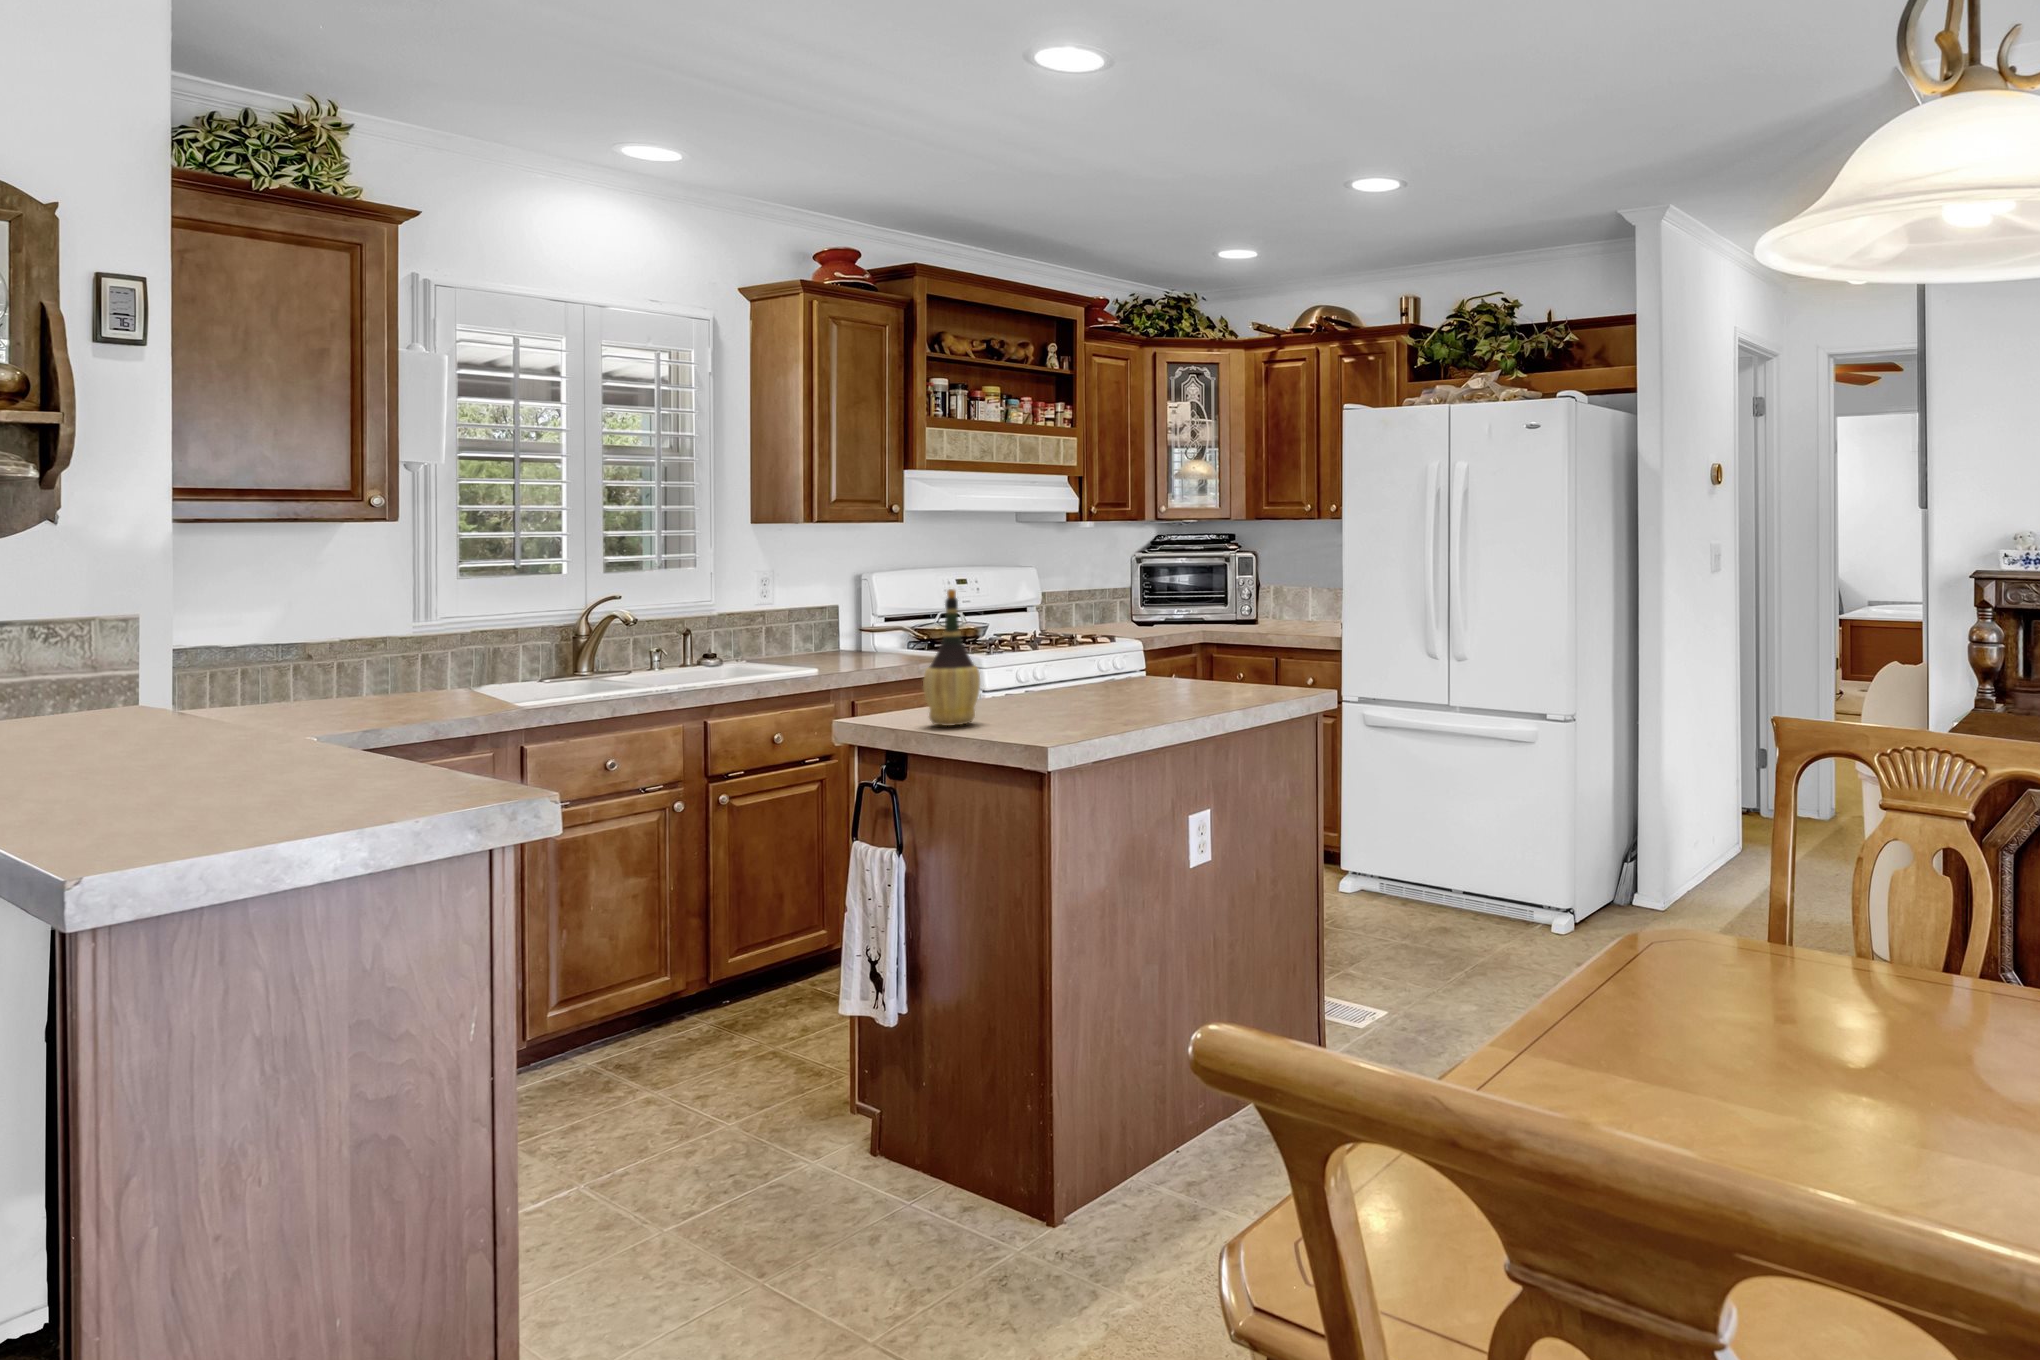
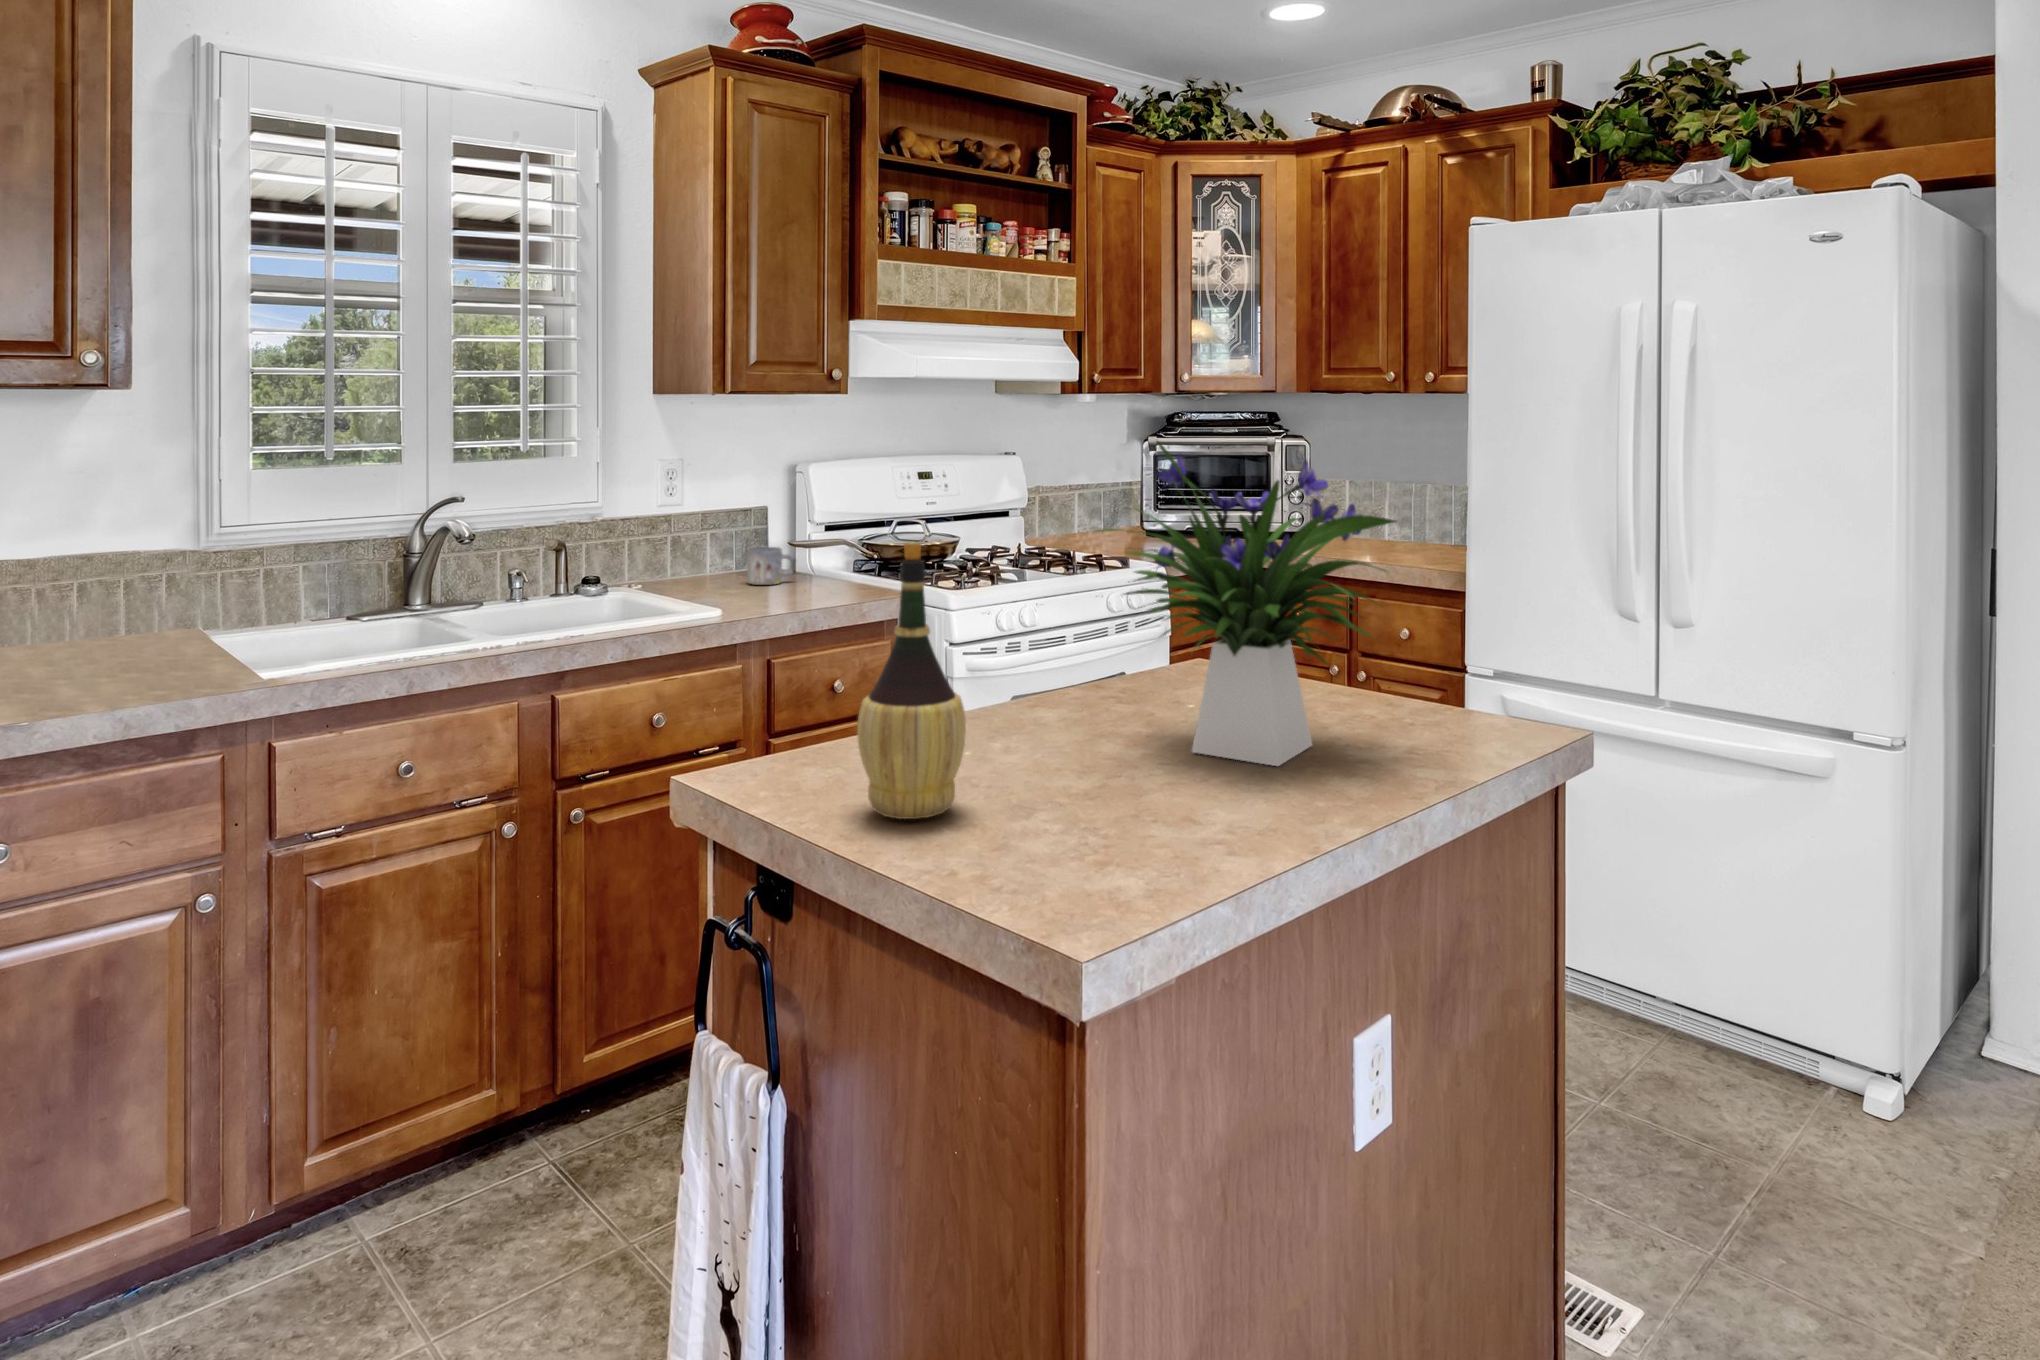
flower arrangement: none [1050,540,1213,706] -> present [1098,441,1396,766]
mug: none [831,633,867,659] -> present [747,547,796,585]

